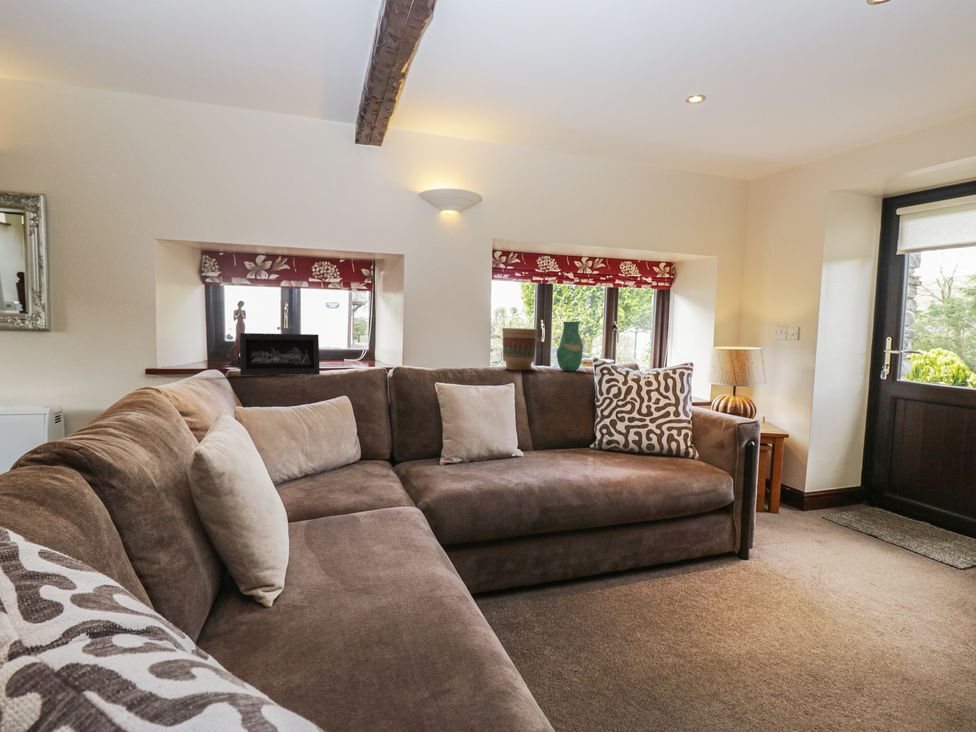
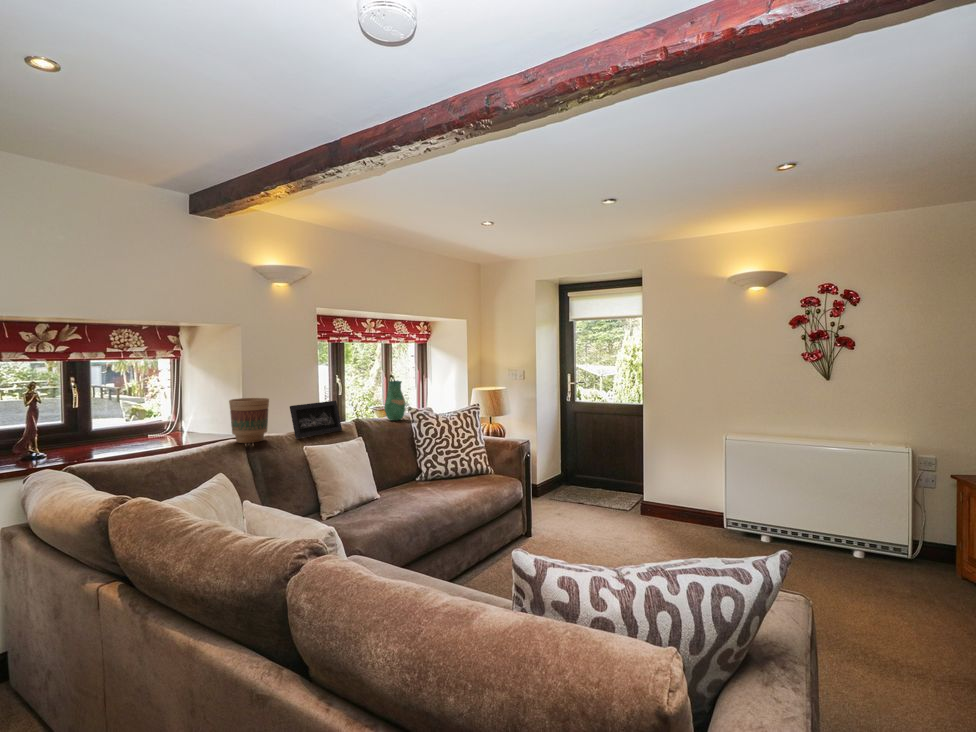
flower pot: present [502,328,538,370] -> present [229,398,269,443]
picture frame: present [240,333,320,375] -> present [290,401,342,439]

